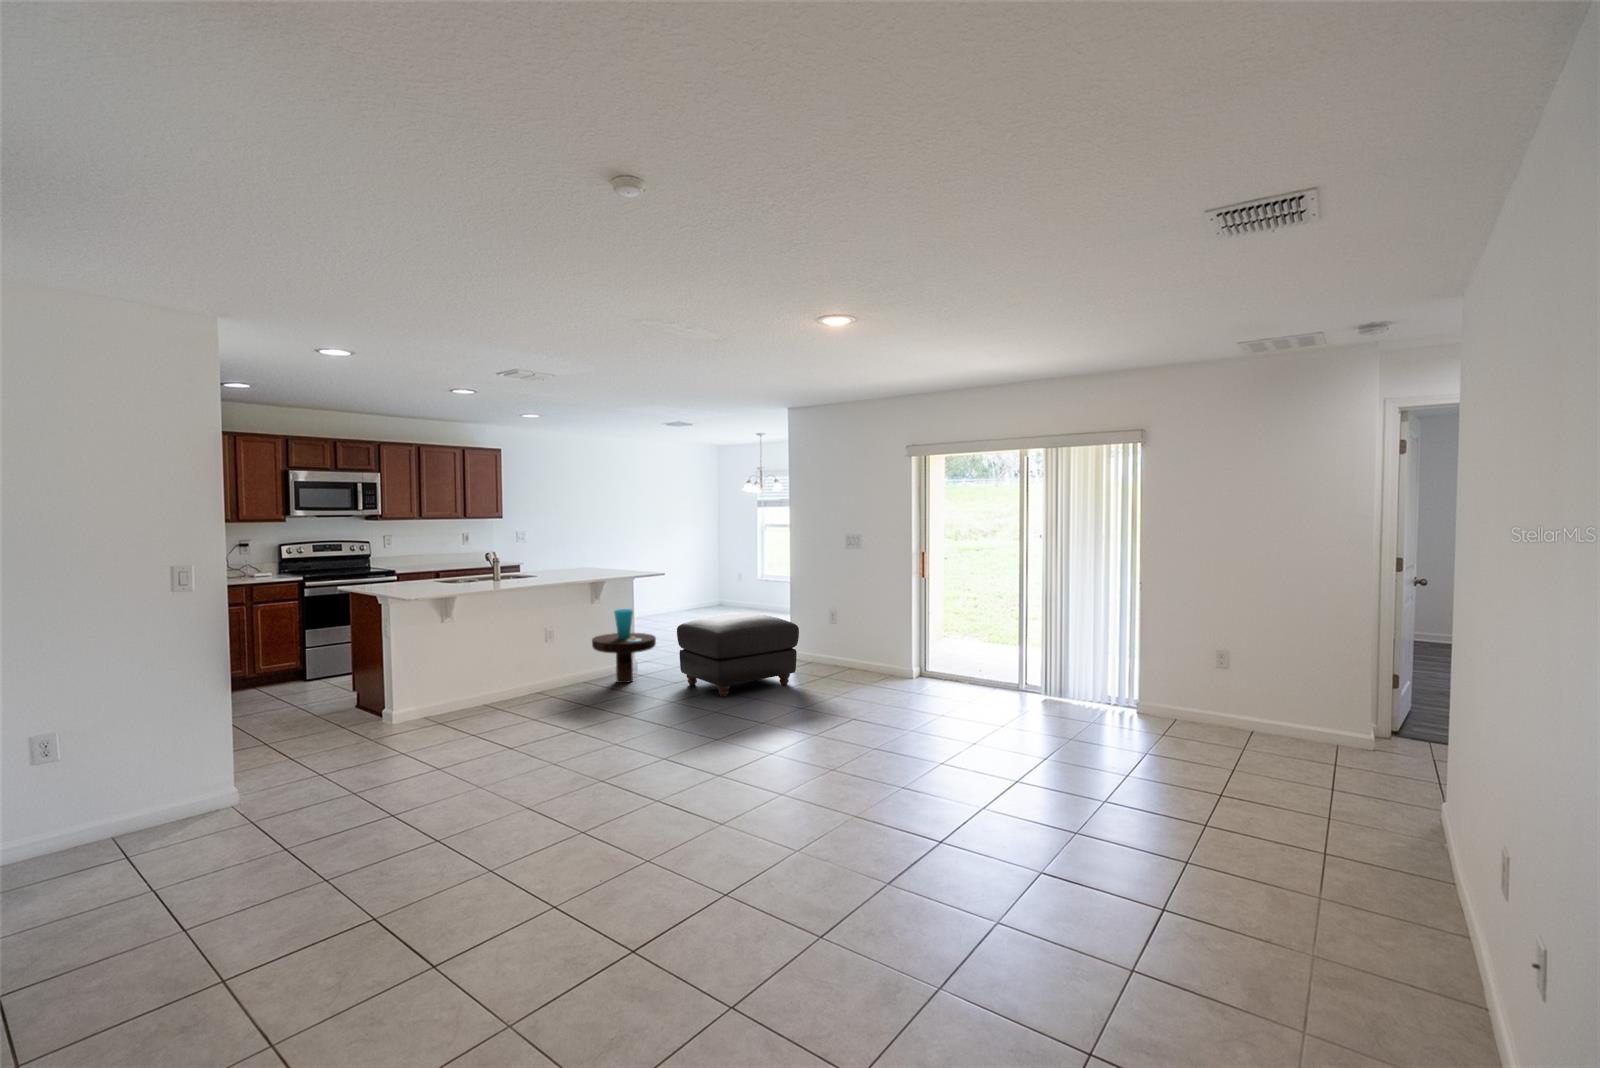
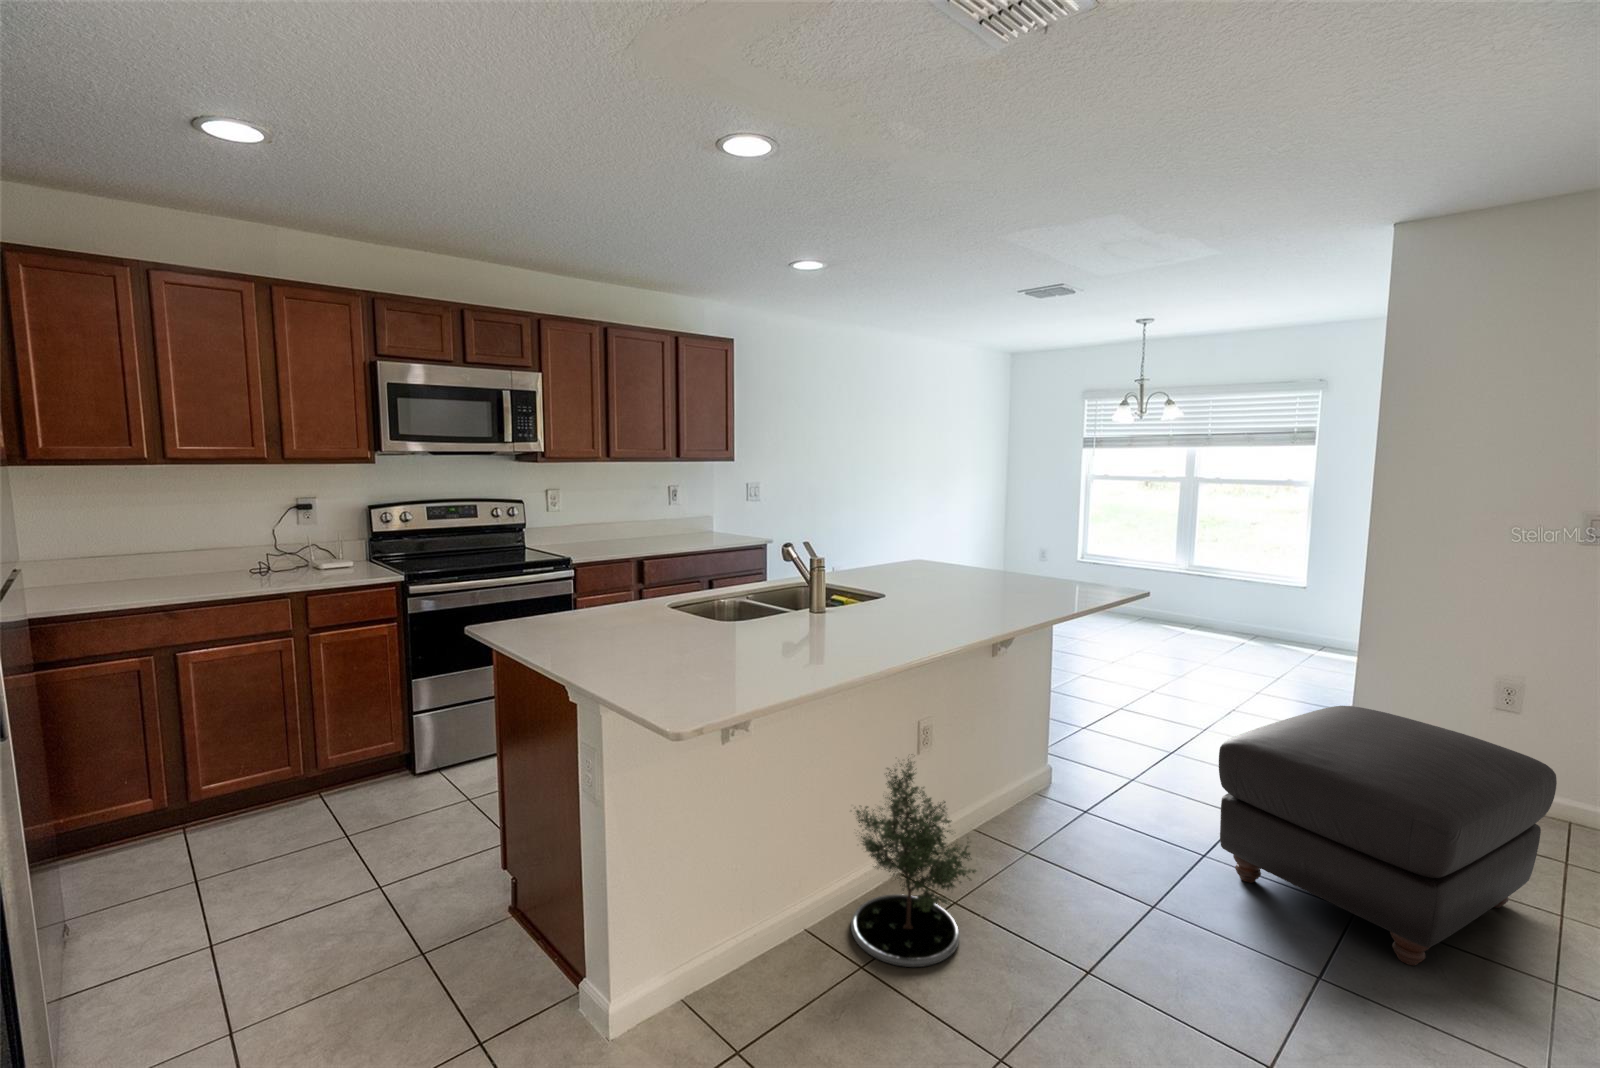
side table: present [592,609,656,683] -> none [994,682,1147,851]
potted tree: none [502,625,552,708] -> present [851,759,976,967]

